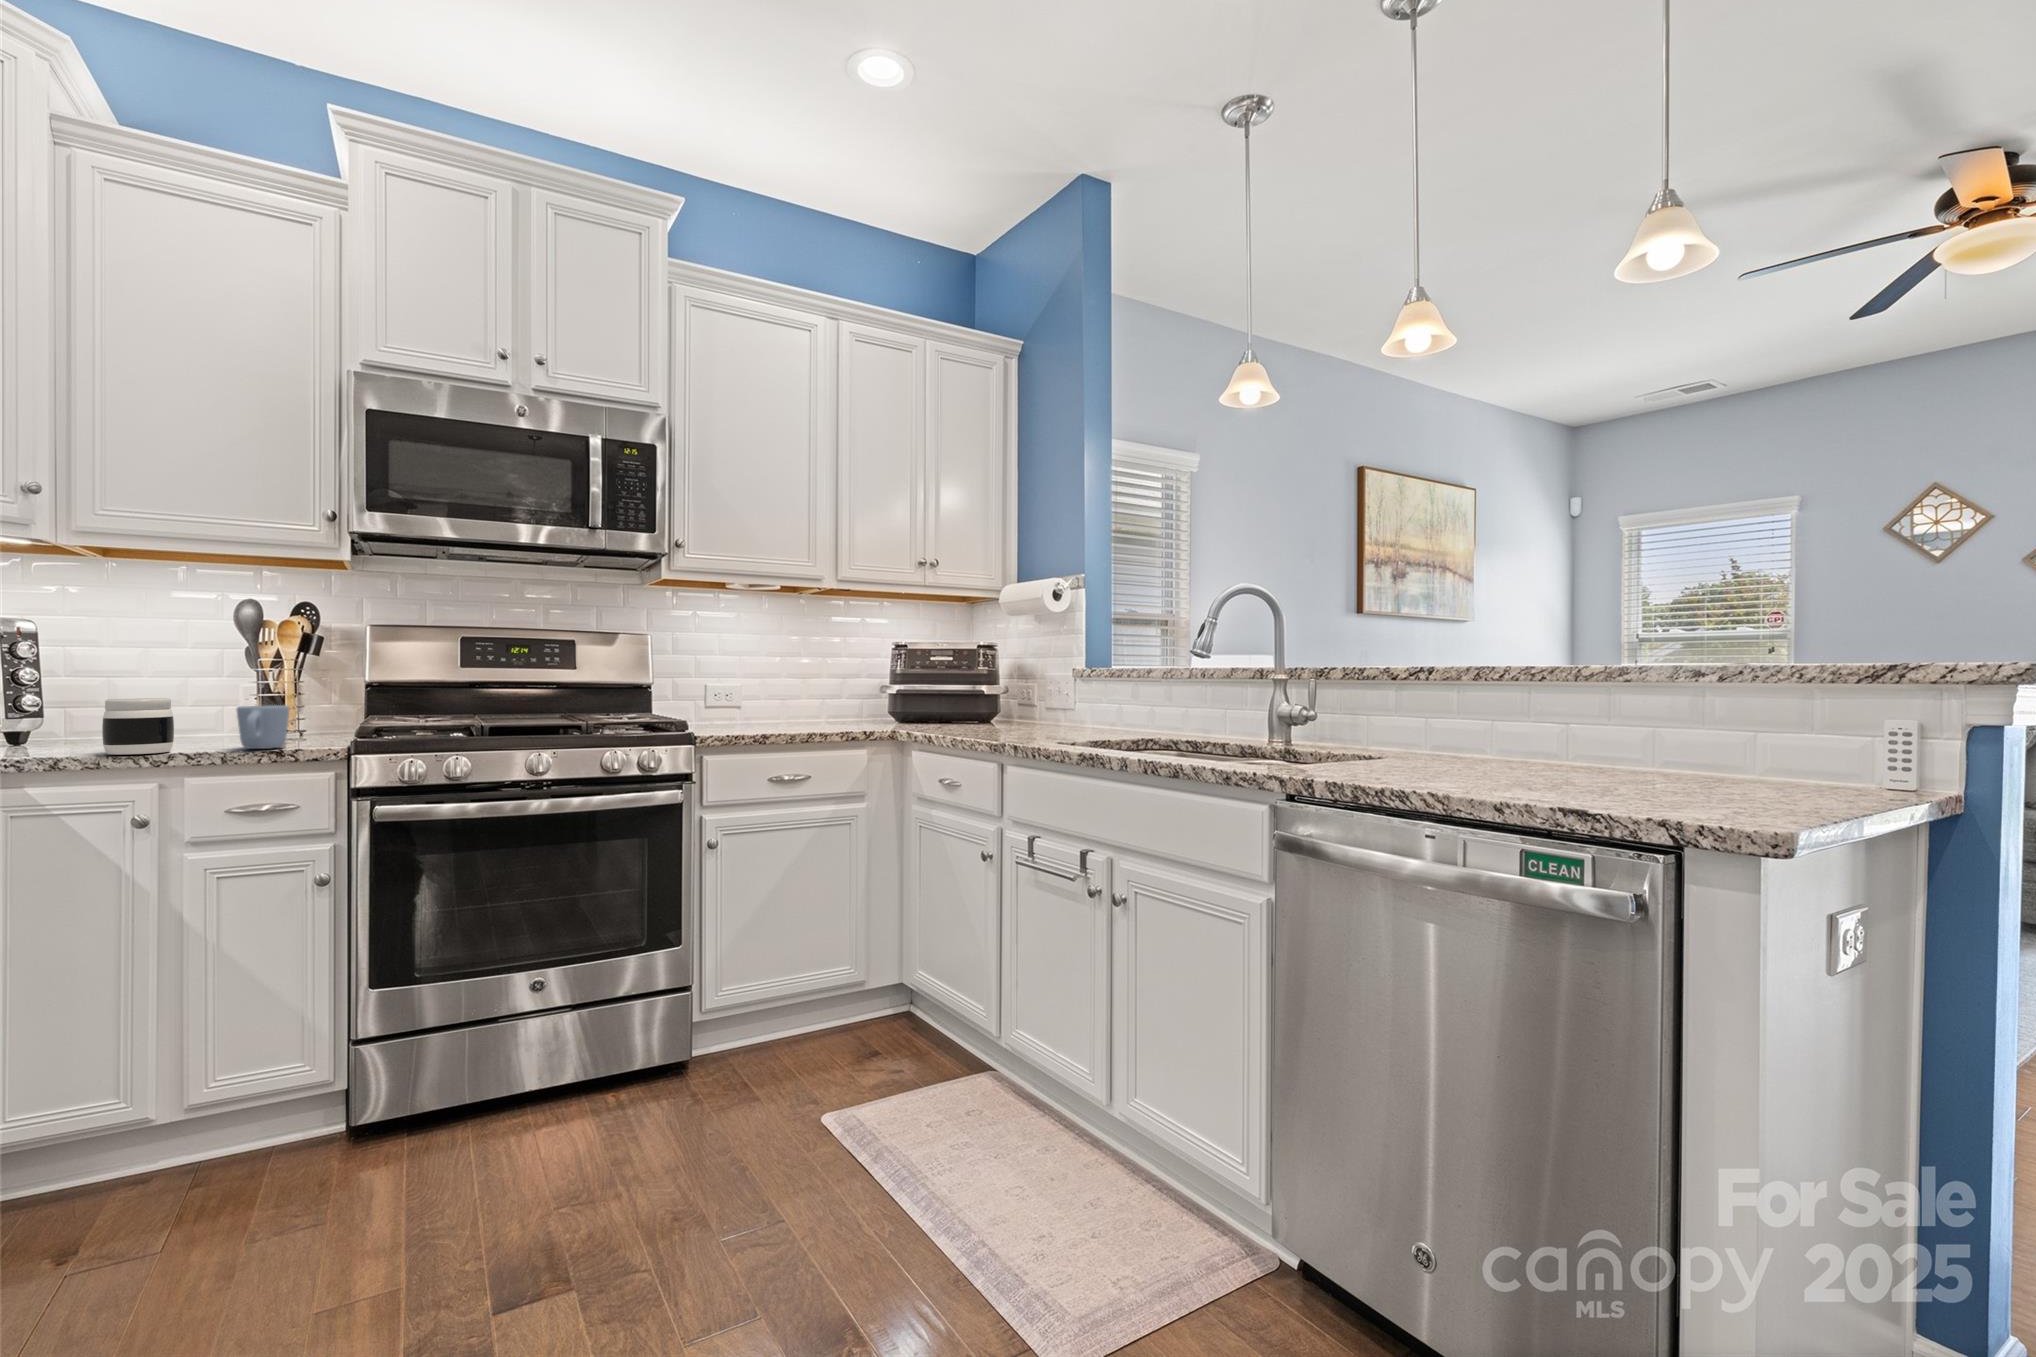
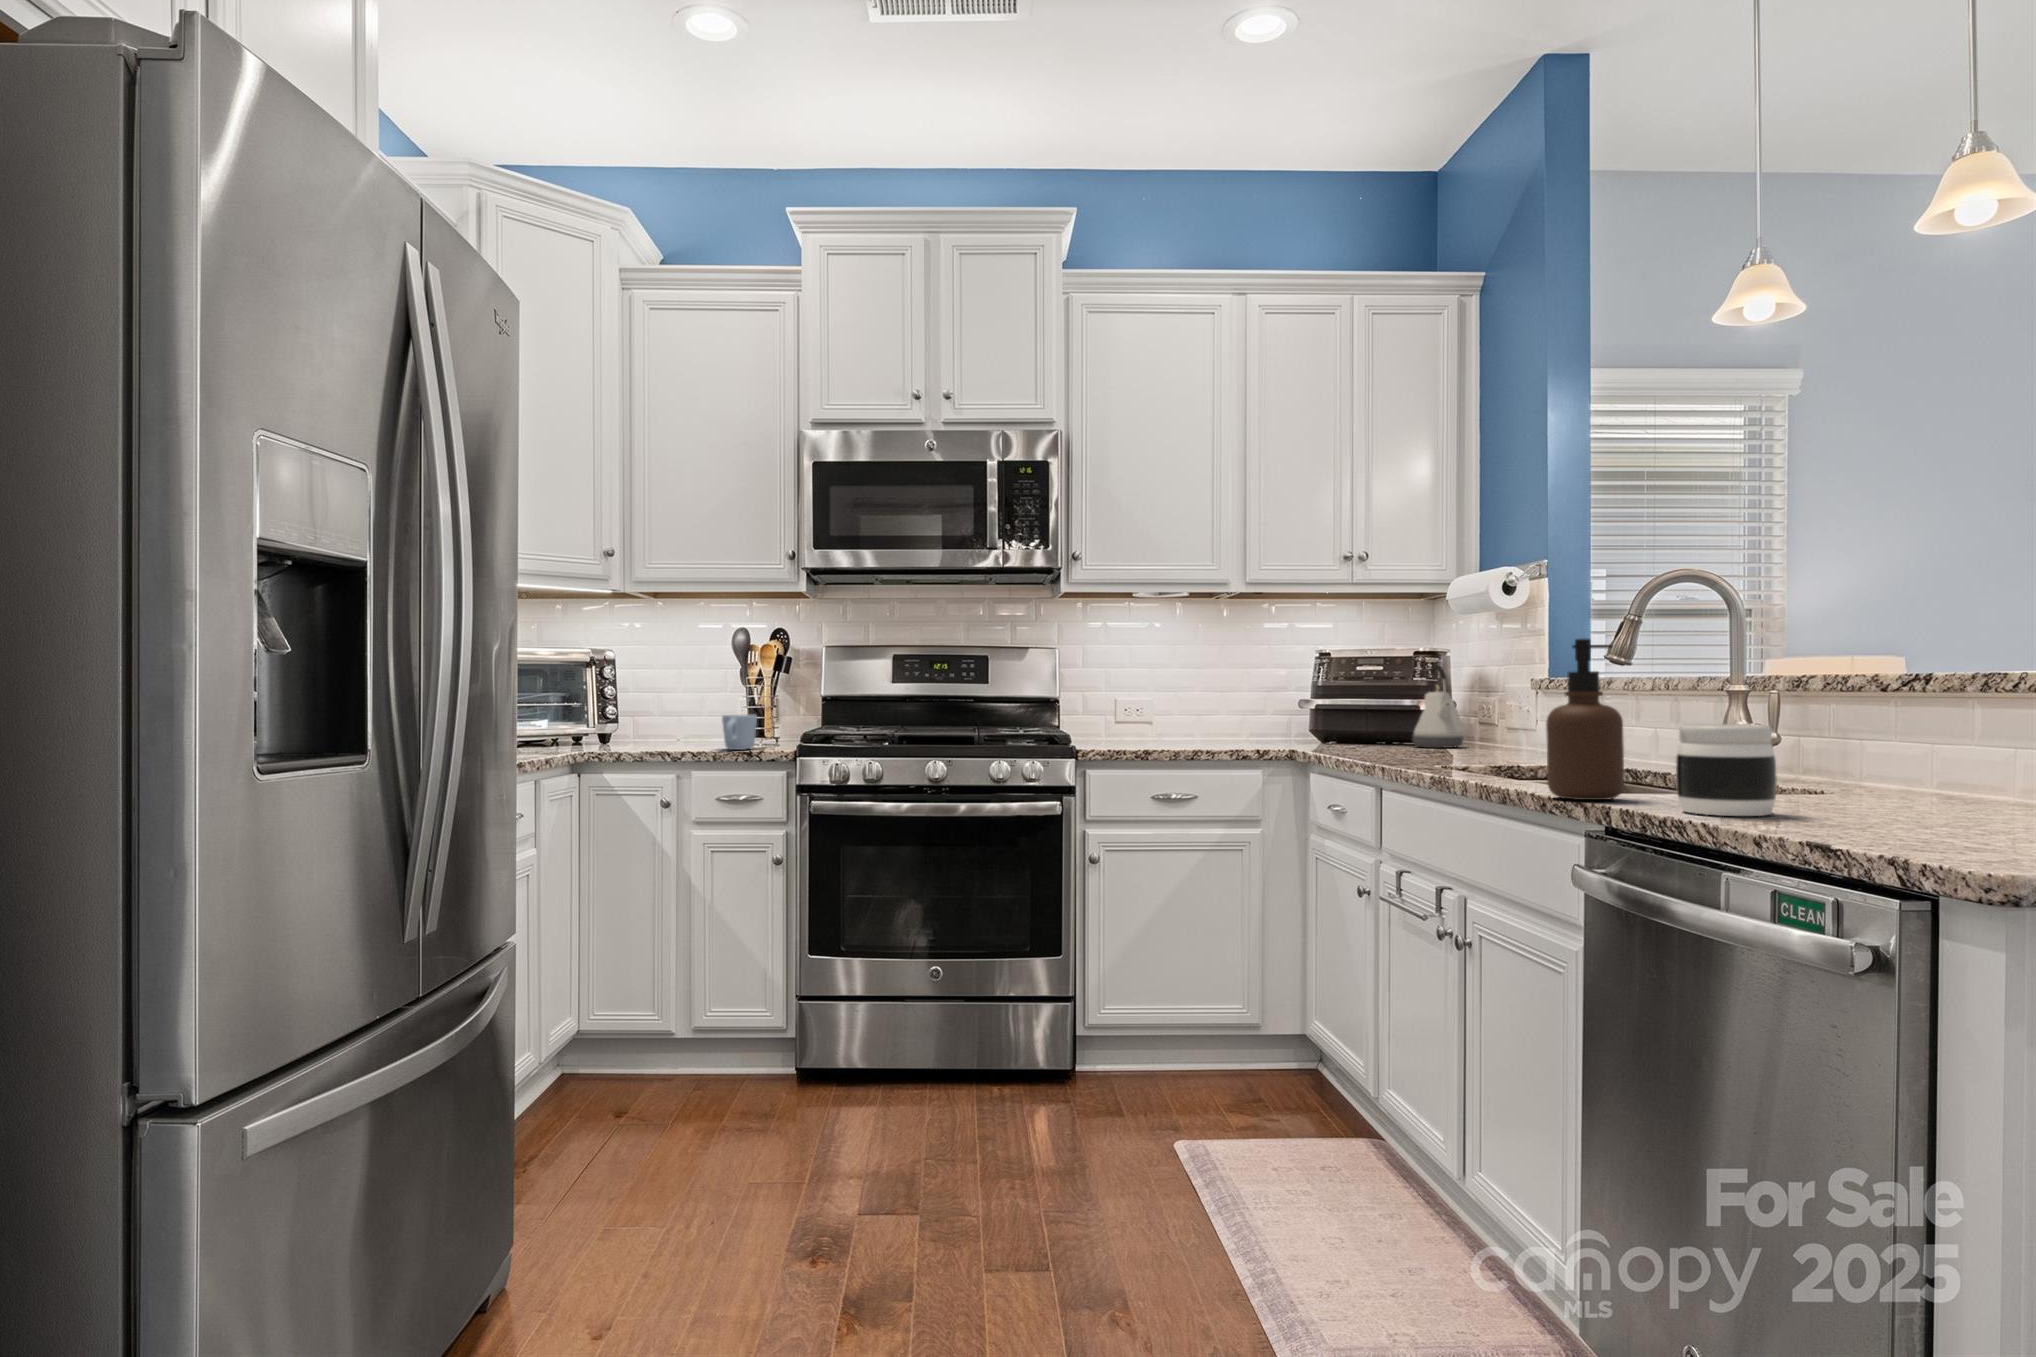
soap dispenser: none [1246,636,1308,775] -> present [1546,639,1624,800]
kettle: none [978,656,1022,726] -> present [1412,665,1465,748]
jar: present [102,698,174,755] -> present [1676,724,1777,816]

